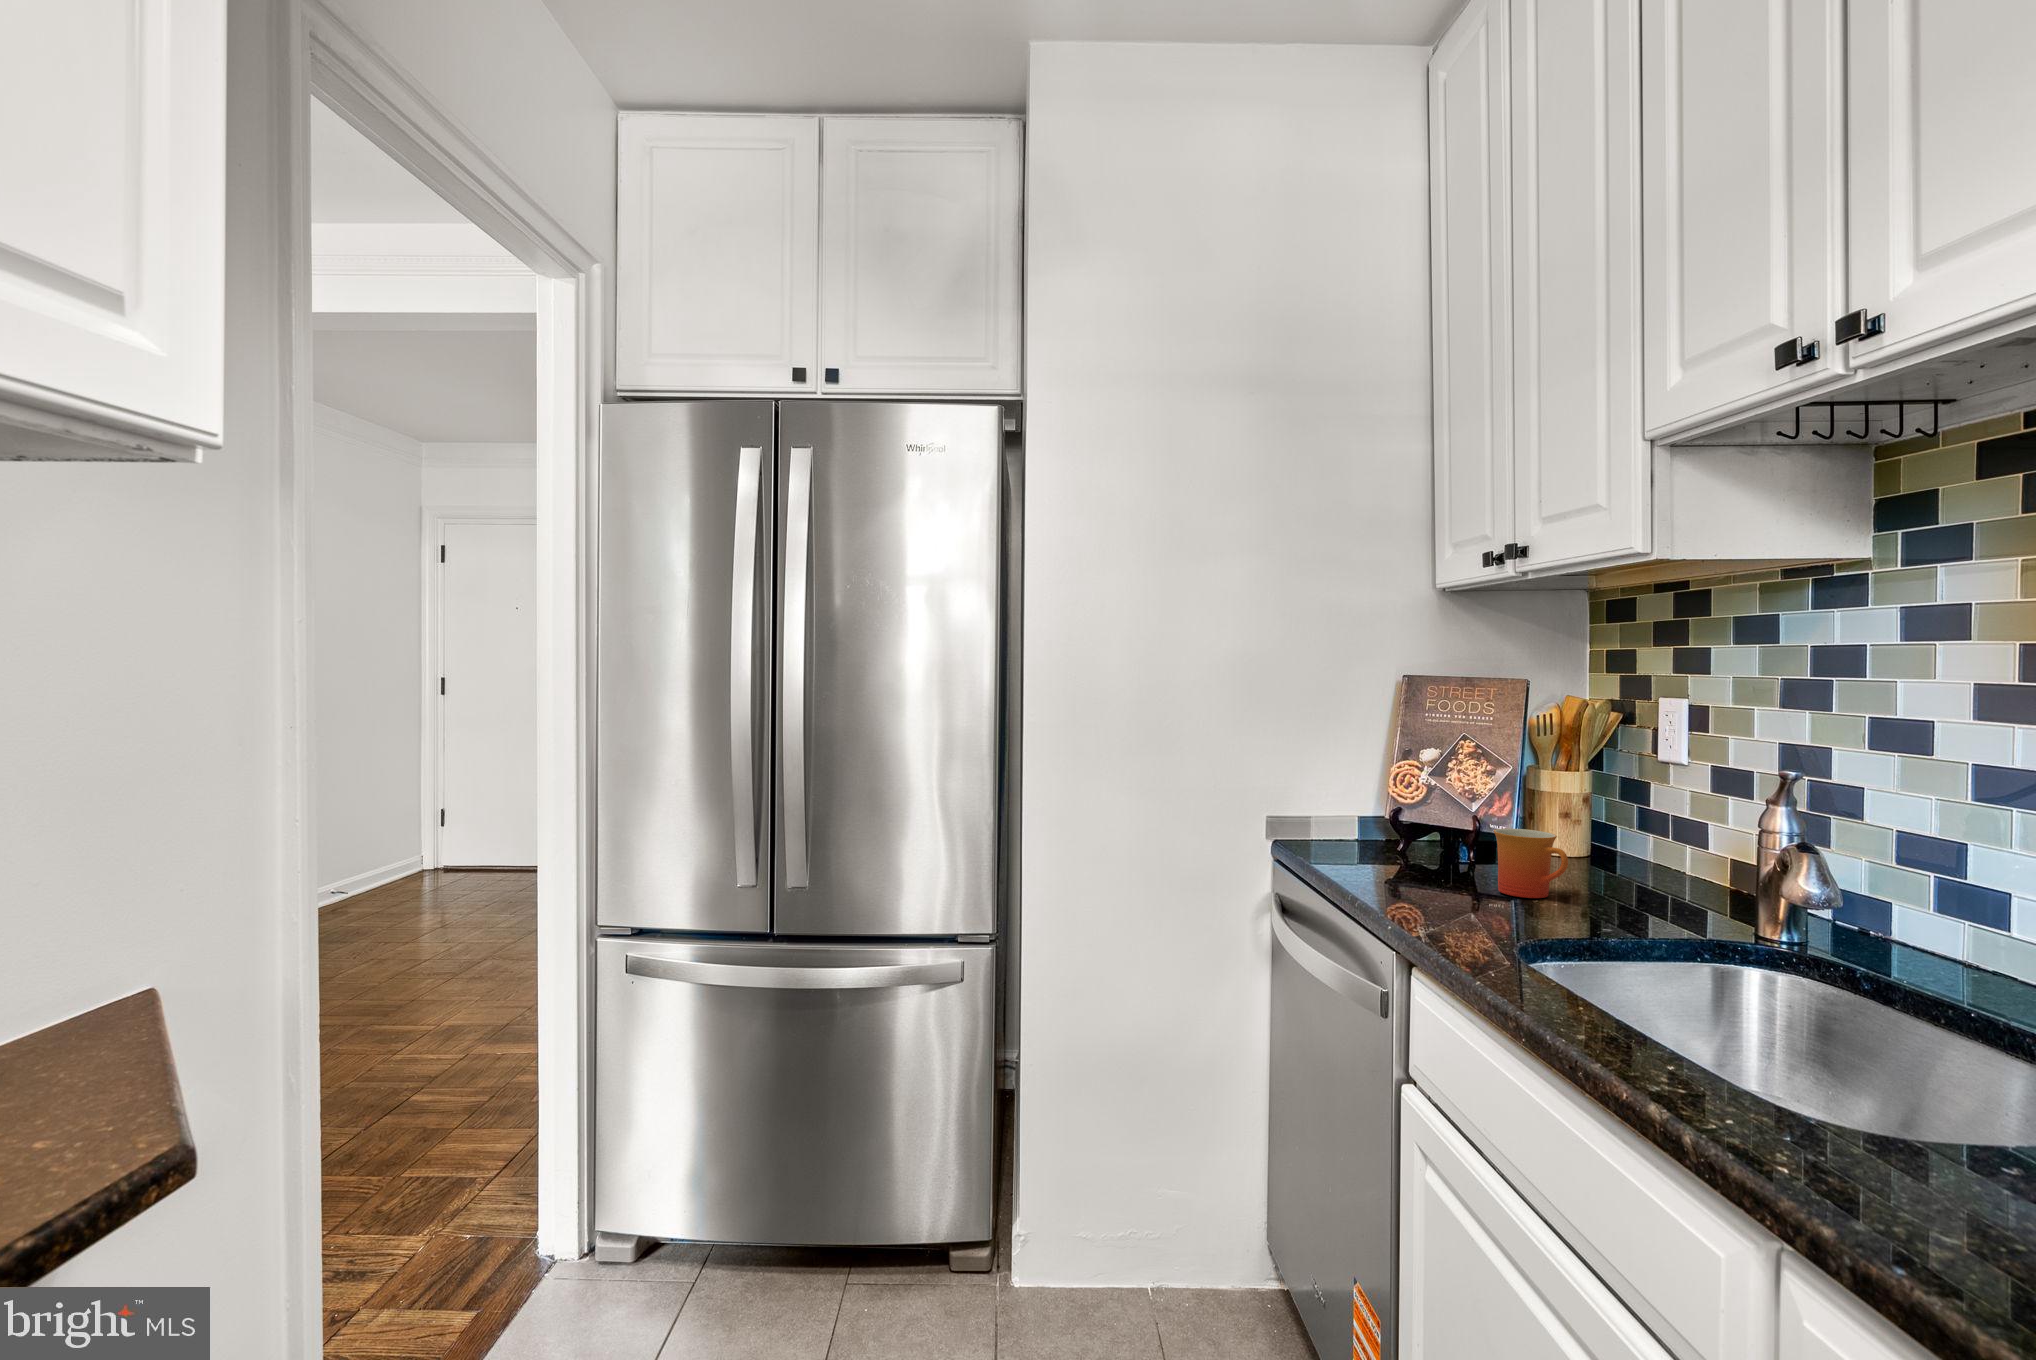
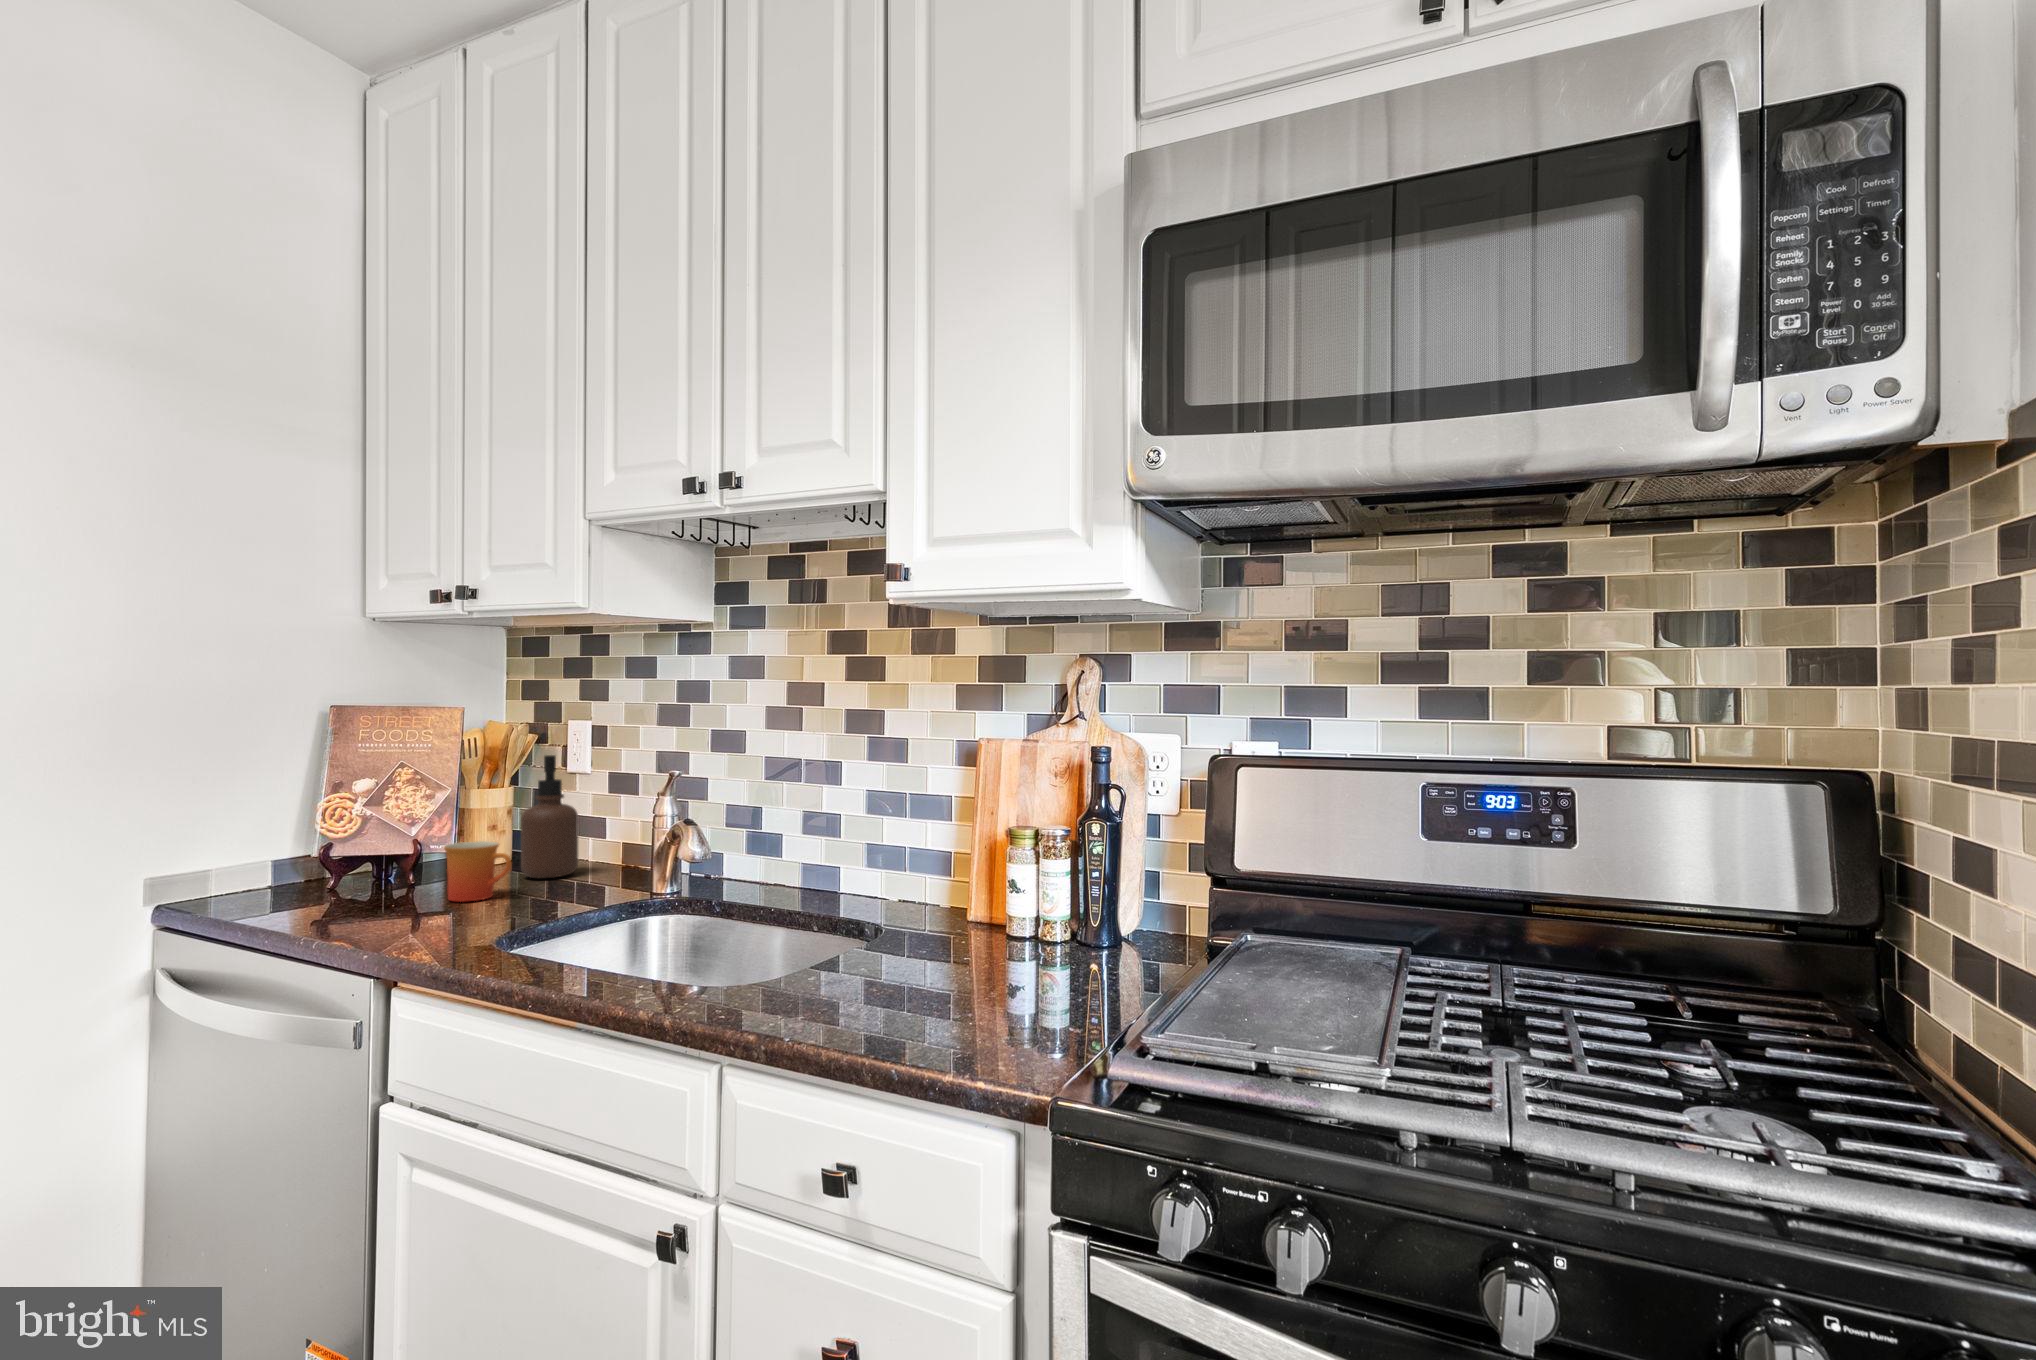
soap dispenser: none [1589,737,1663,888] -> present [521,755,578,878]

